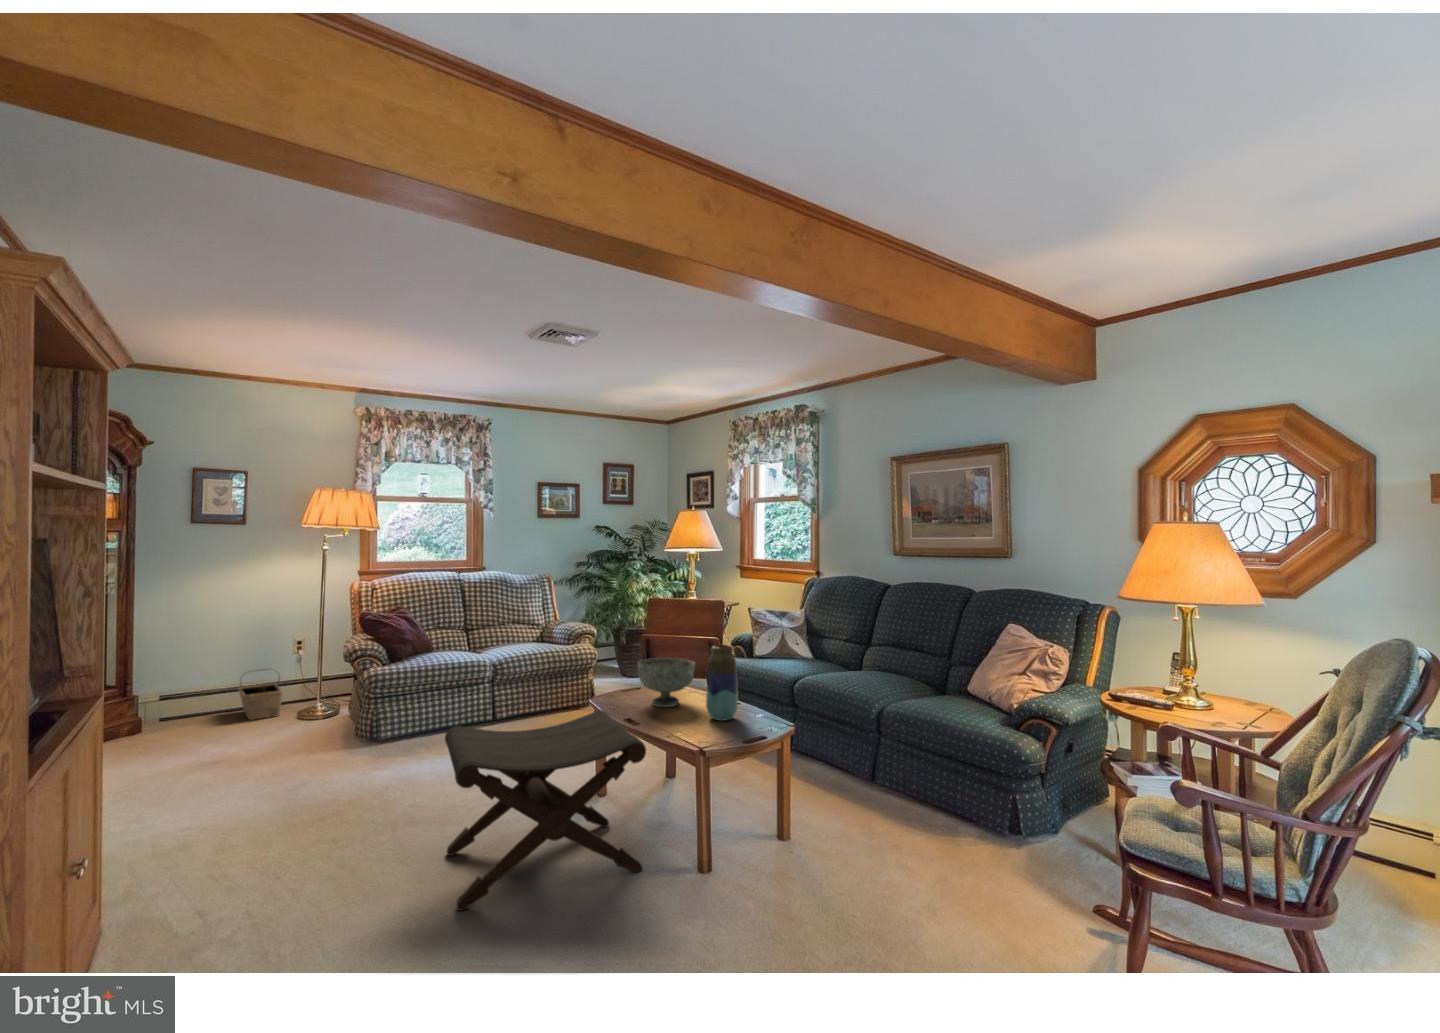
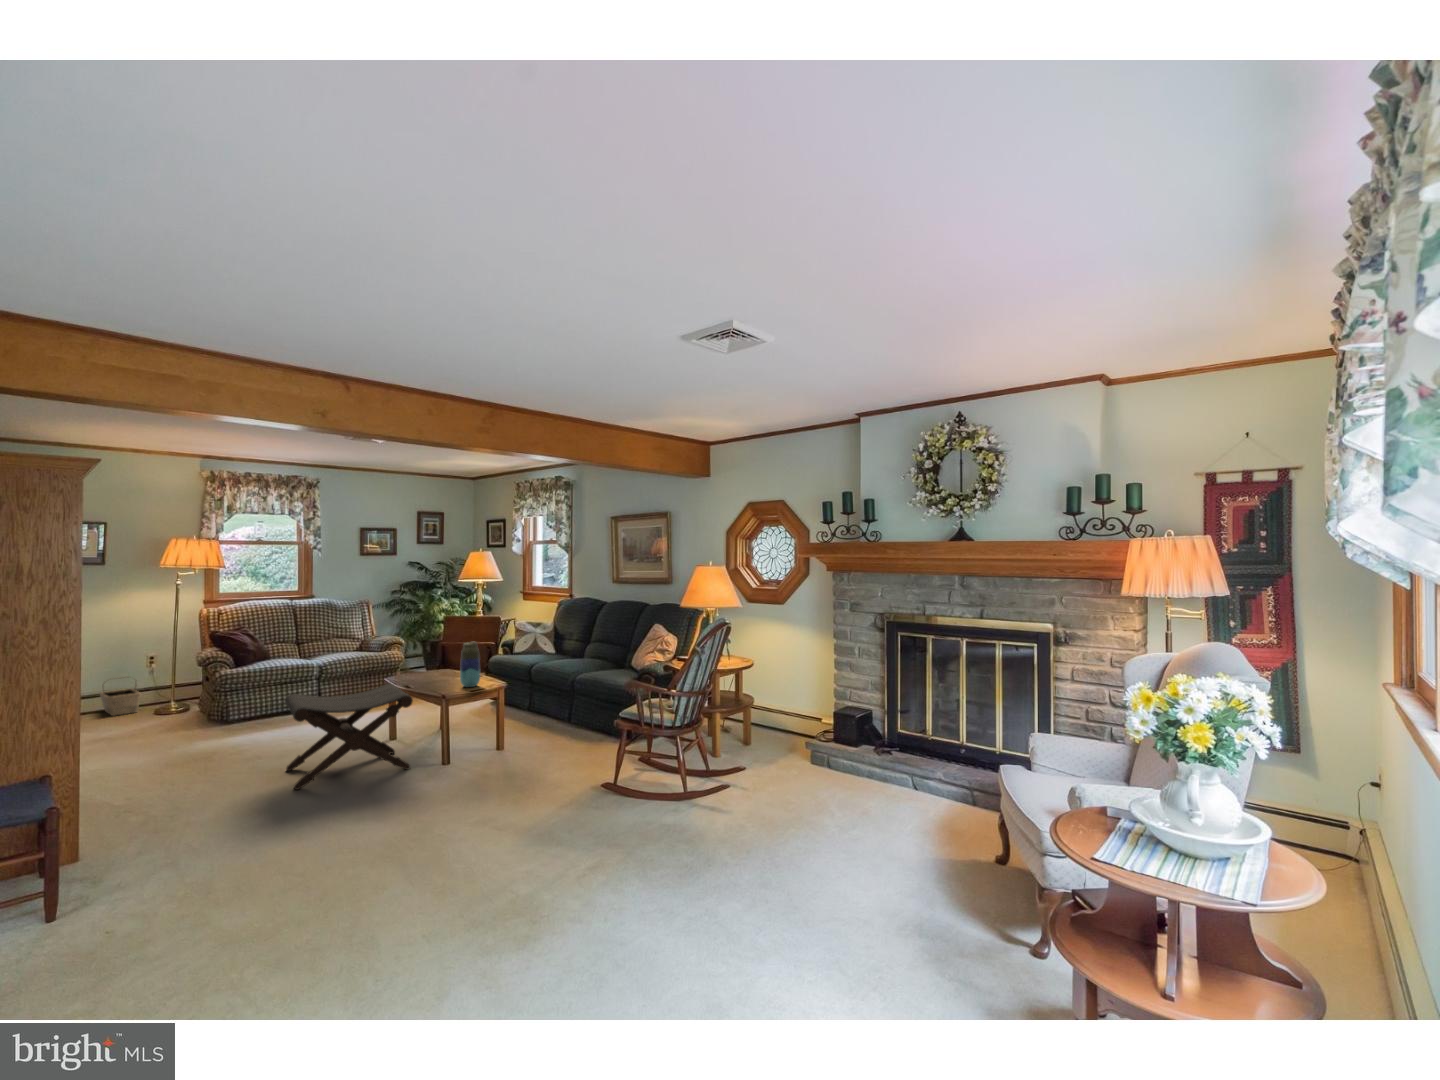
decorative bowl: present [638,658,695,707] -> none [418,653,458,682]

